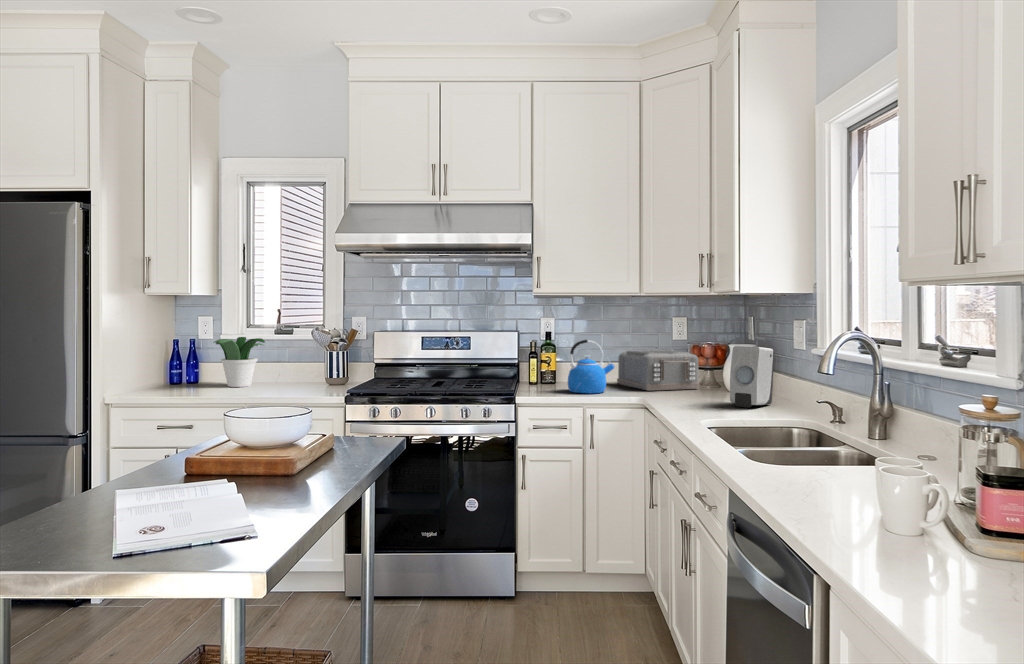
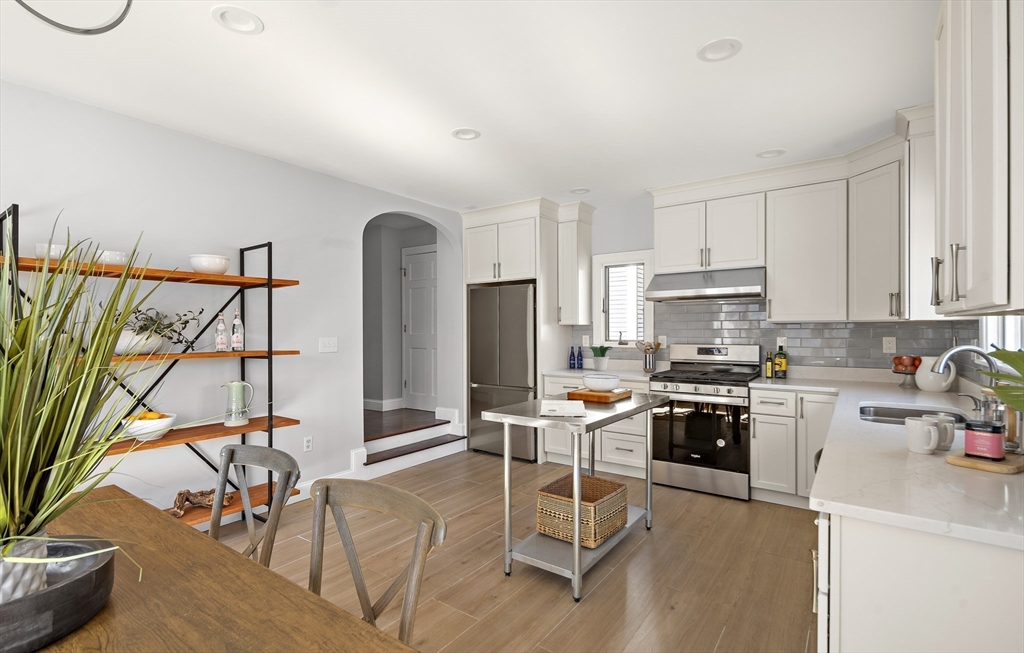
kettle: present [568,340,615,393] -> none [789,350,824,384]
soap dispenser: present [730,346,774,408] -> none [903,356,946,398]
toaster: present [617,350,700,391] -> none [833,359,899,386]

